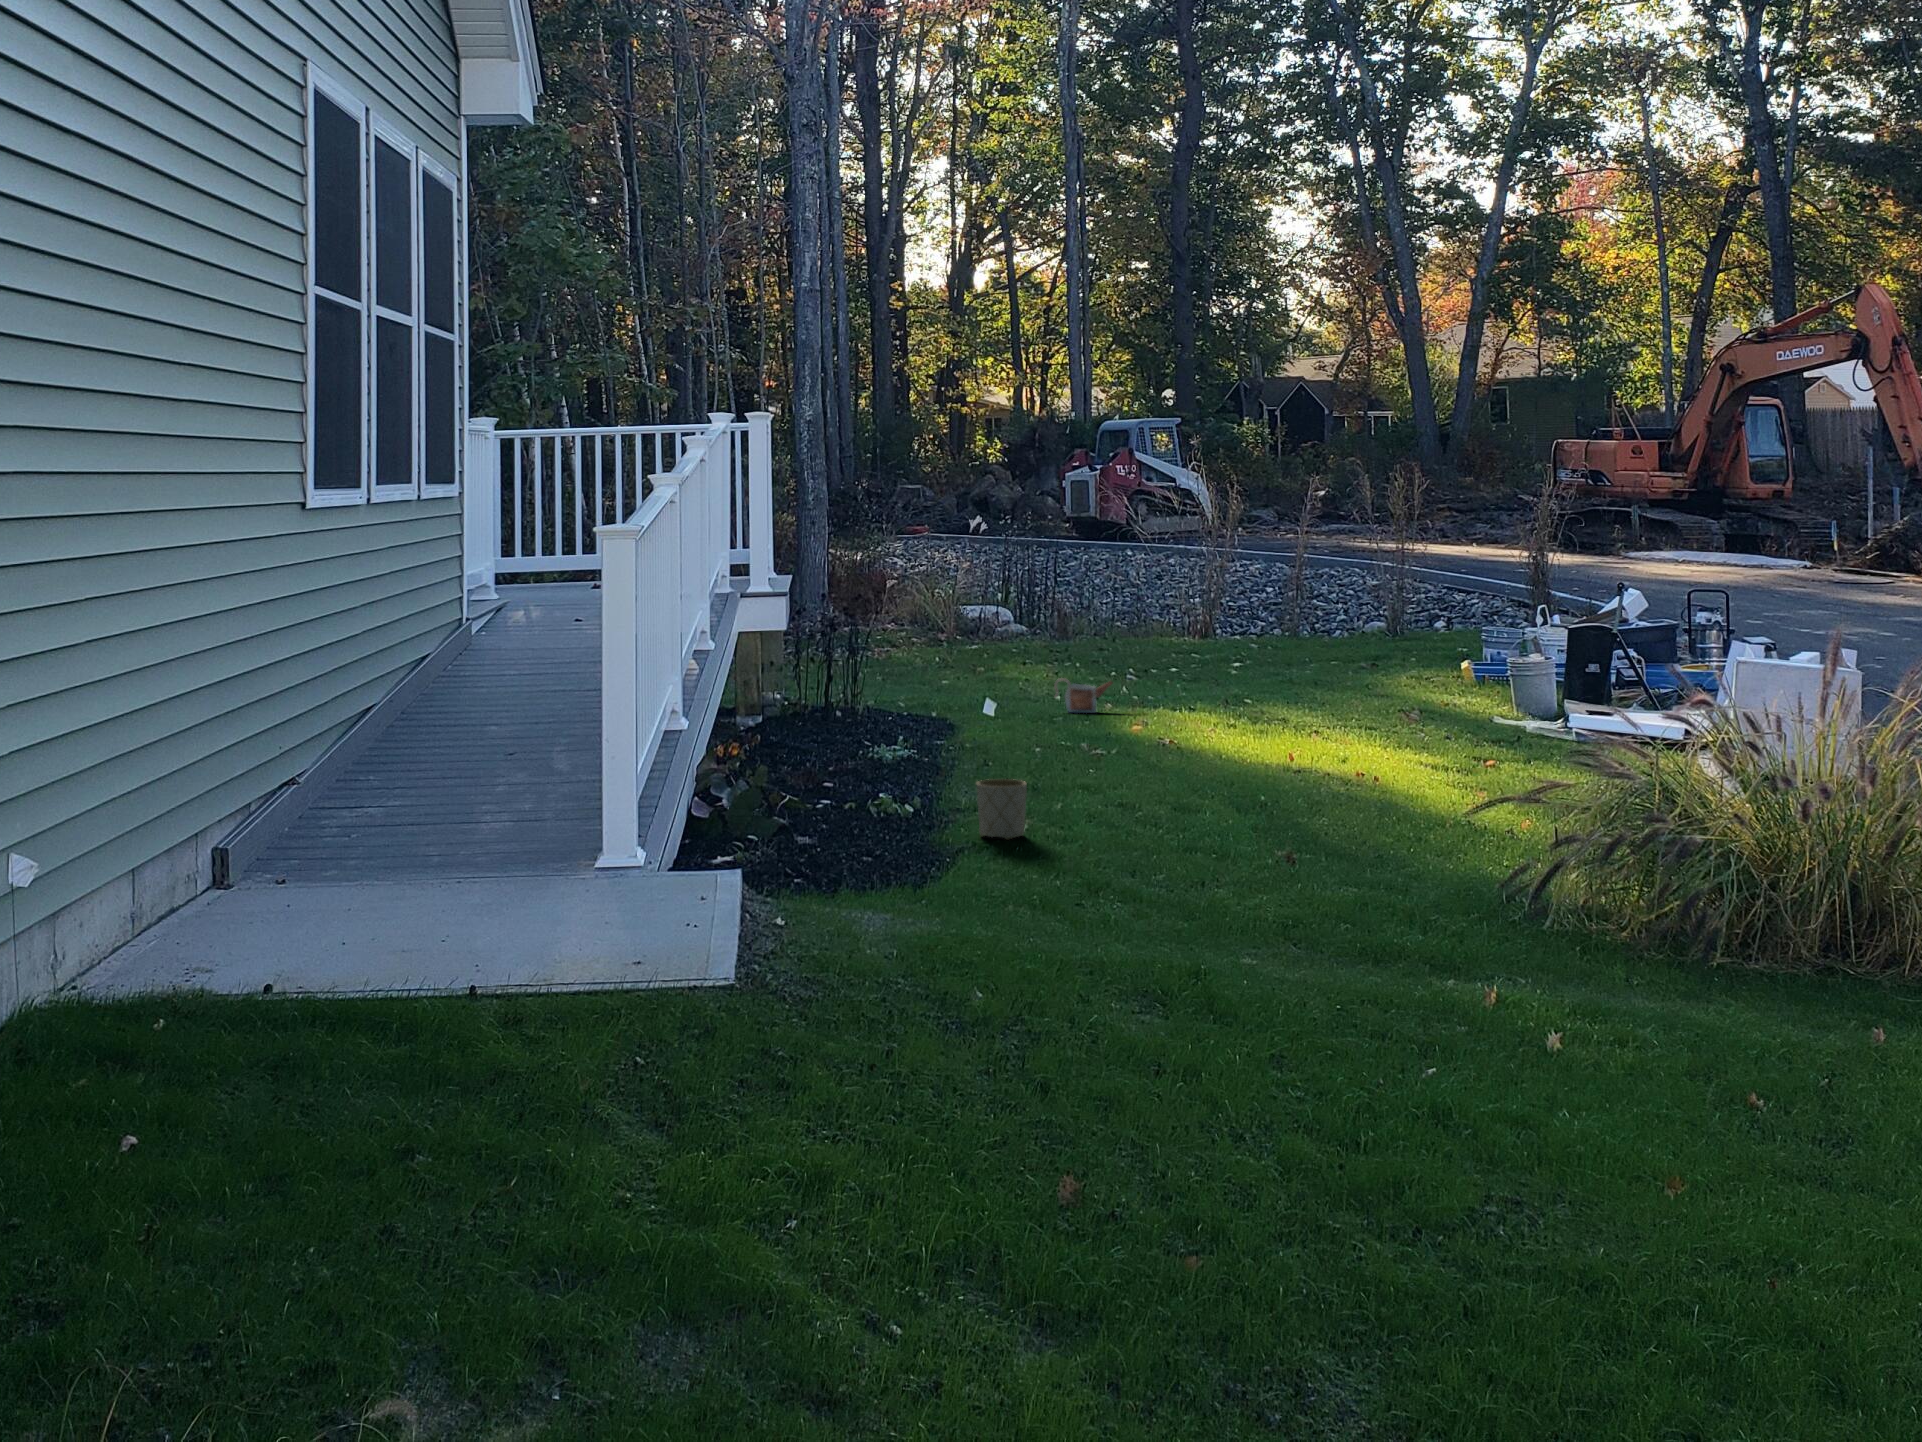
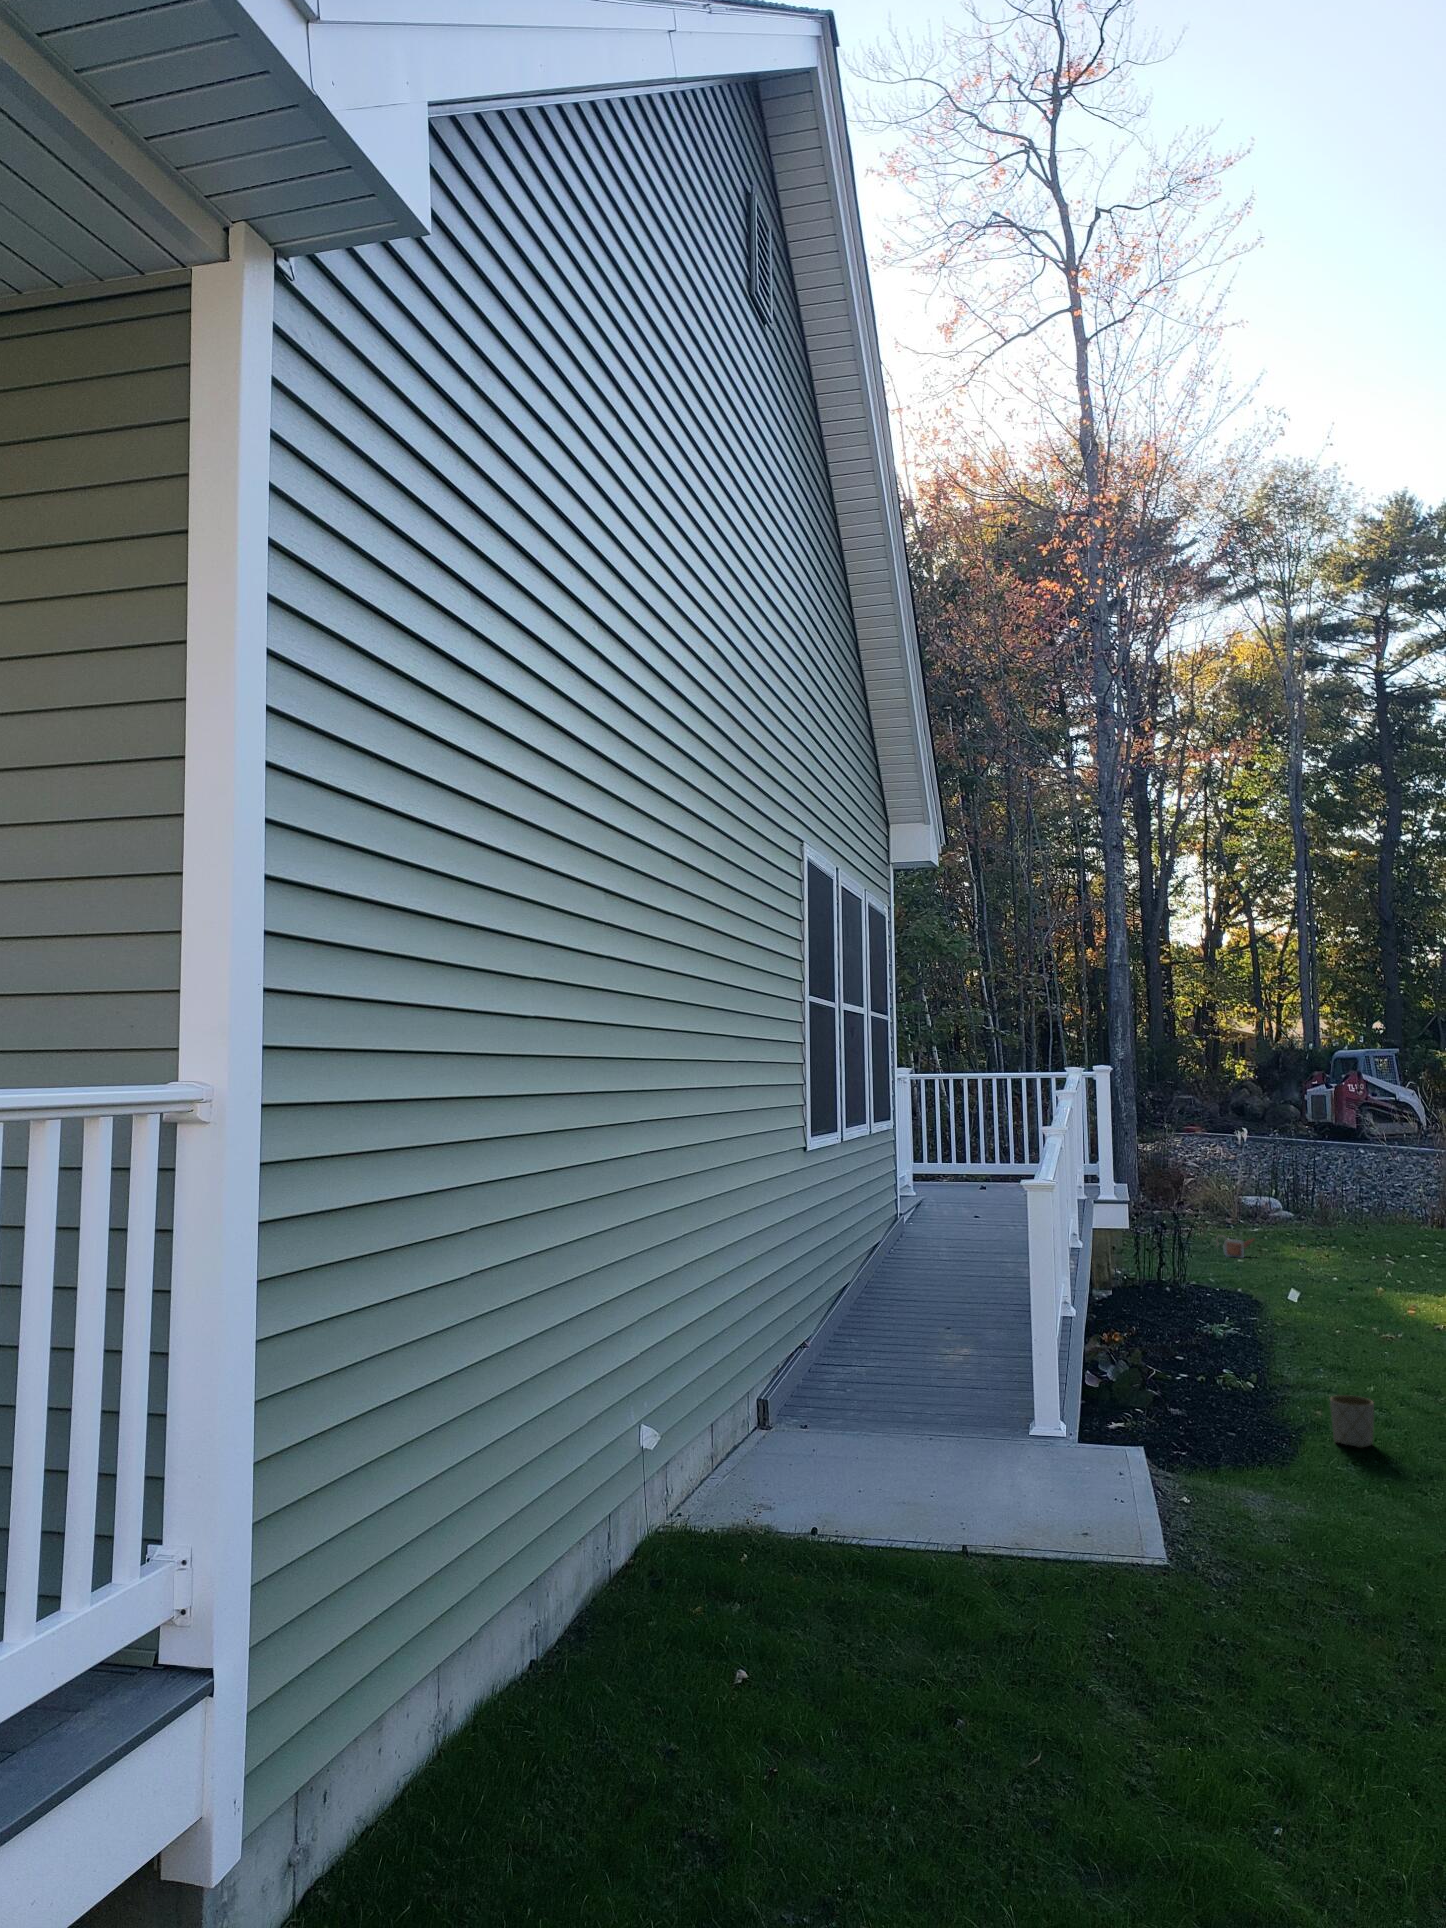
watering can: present [1054,678,1113,713] -> present [1216,1235,1255,1258]

